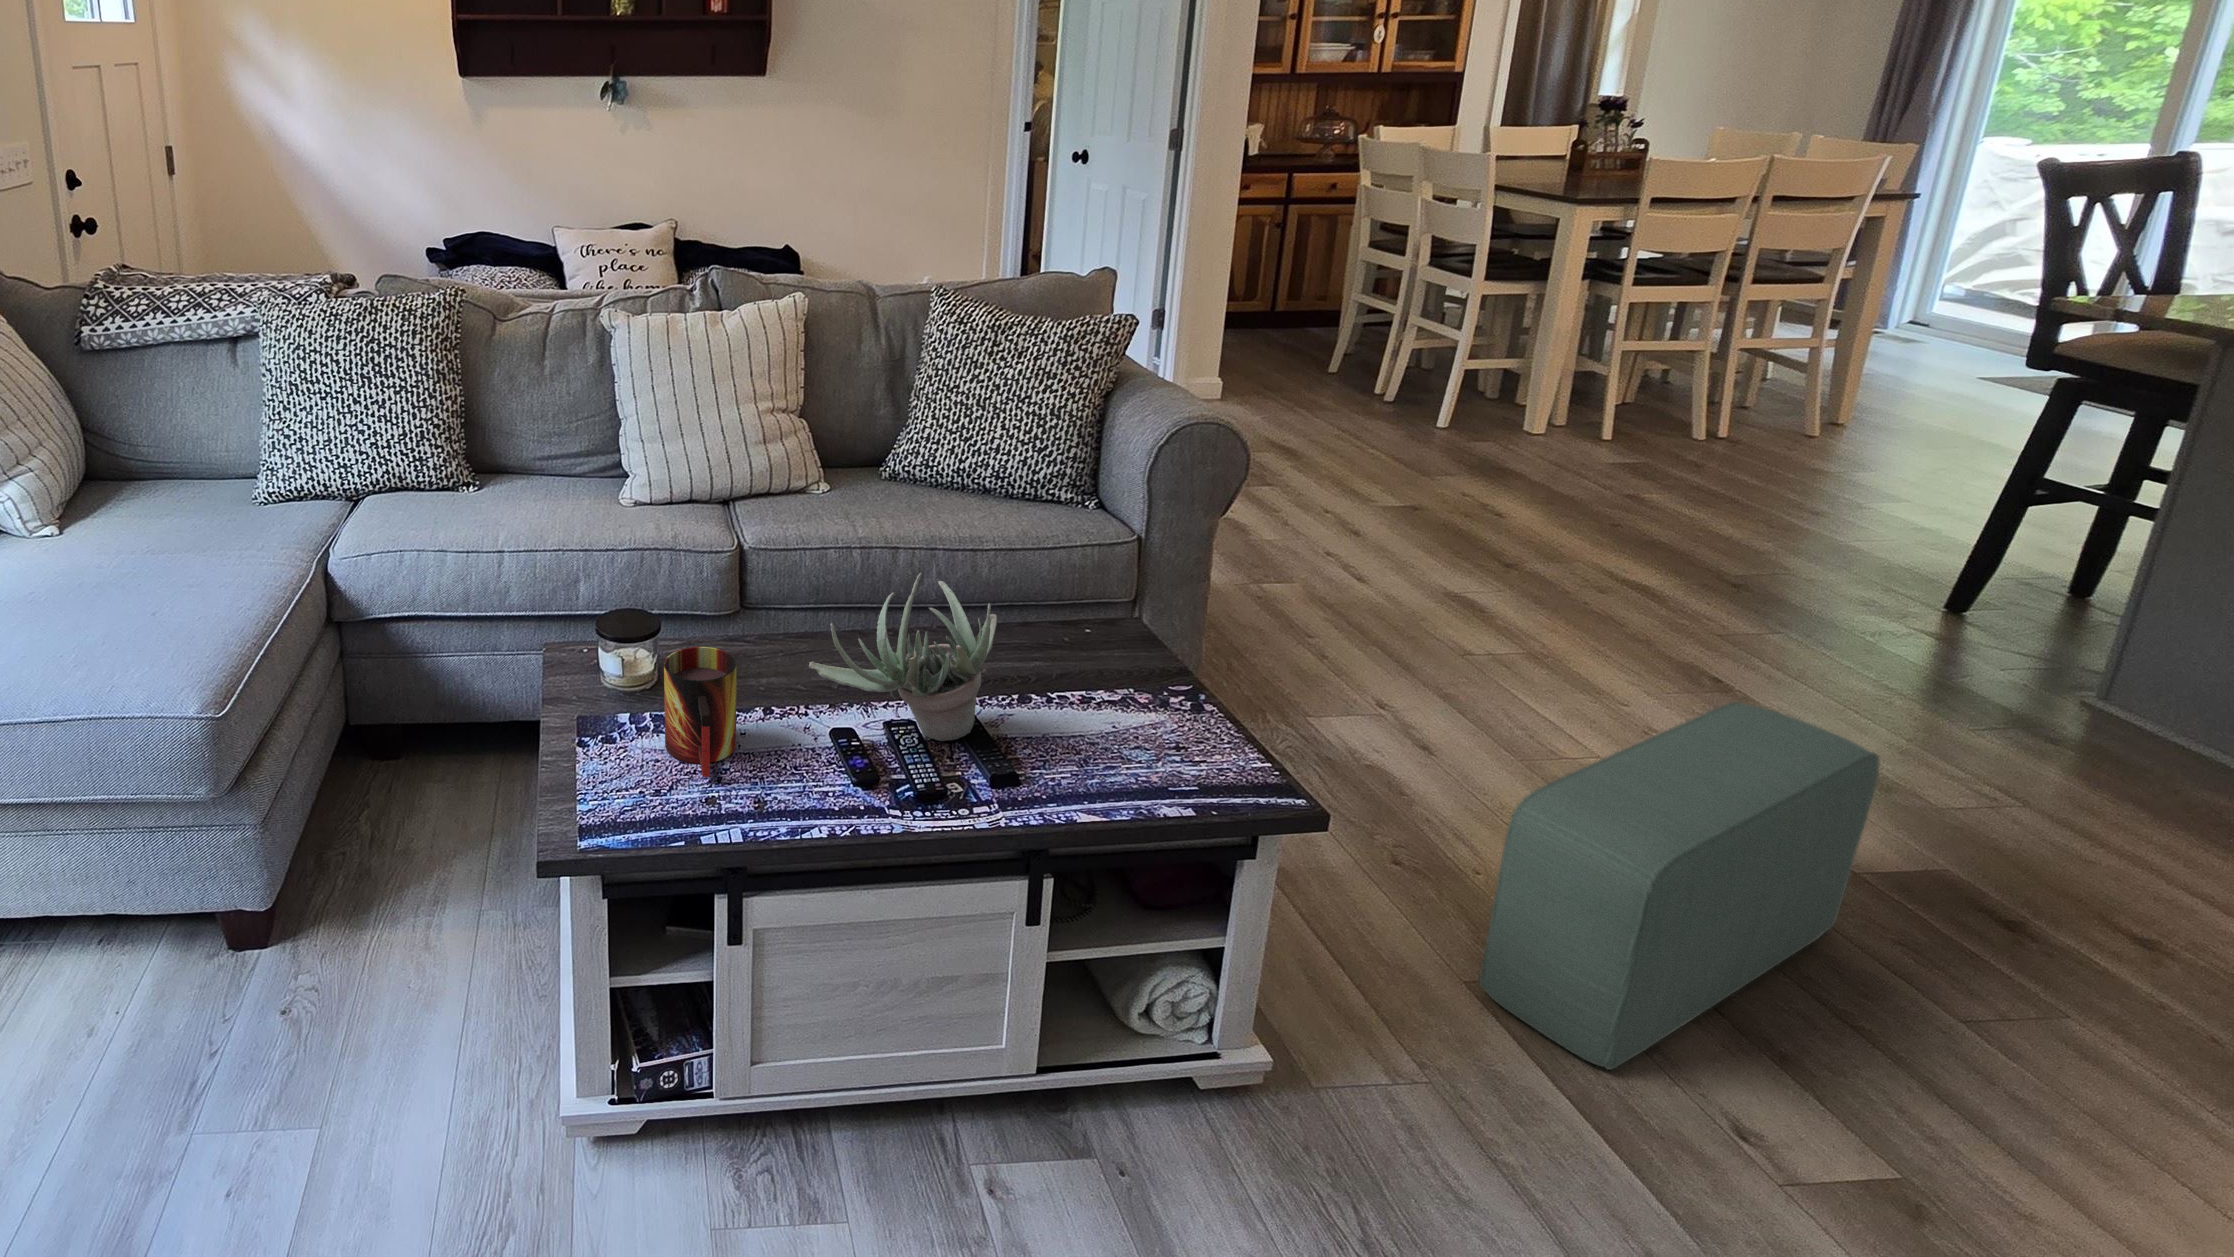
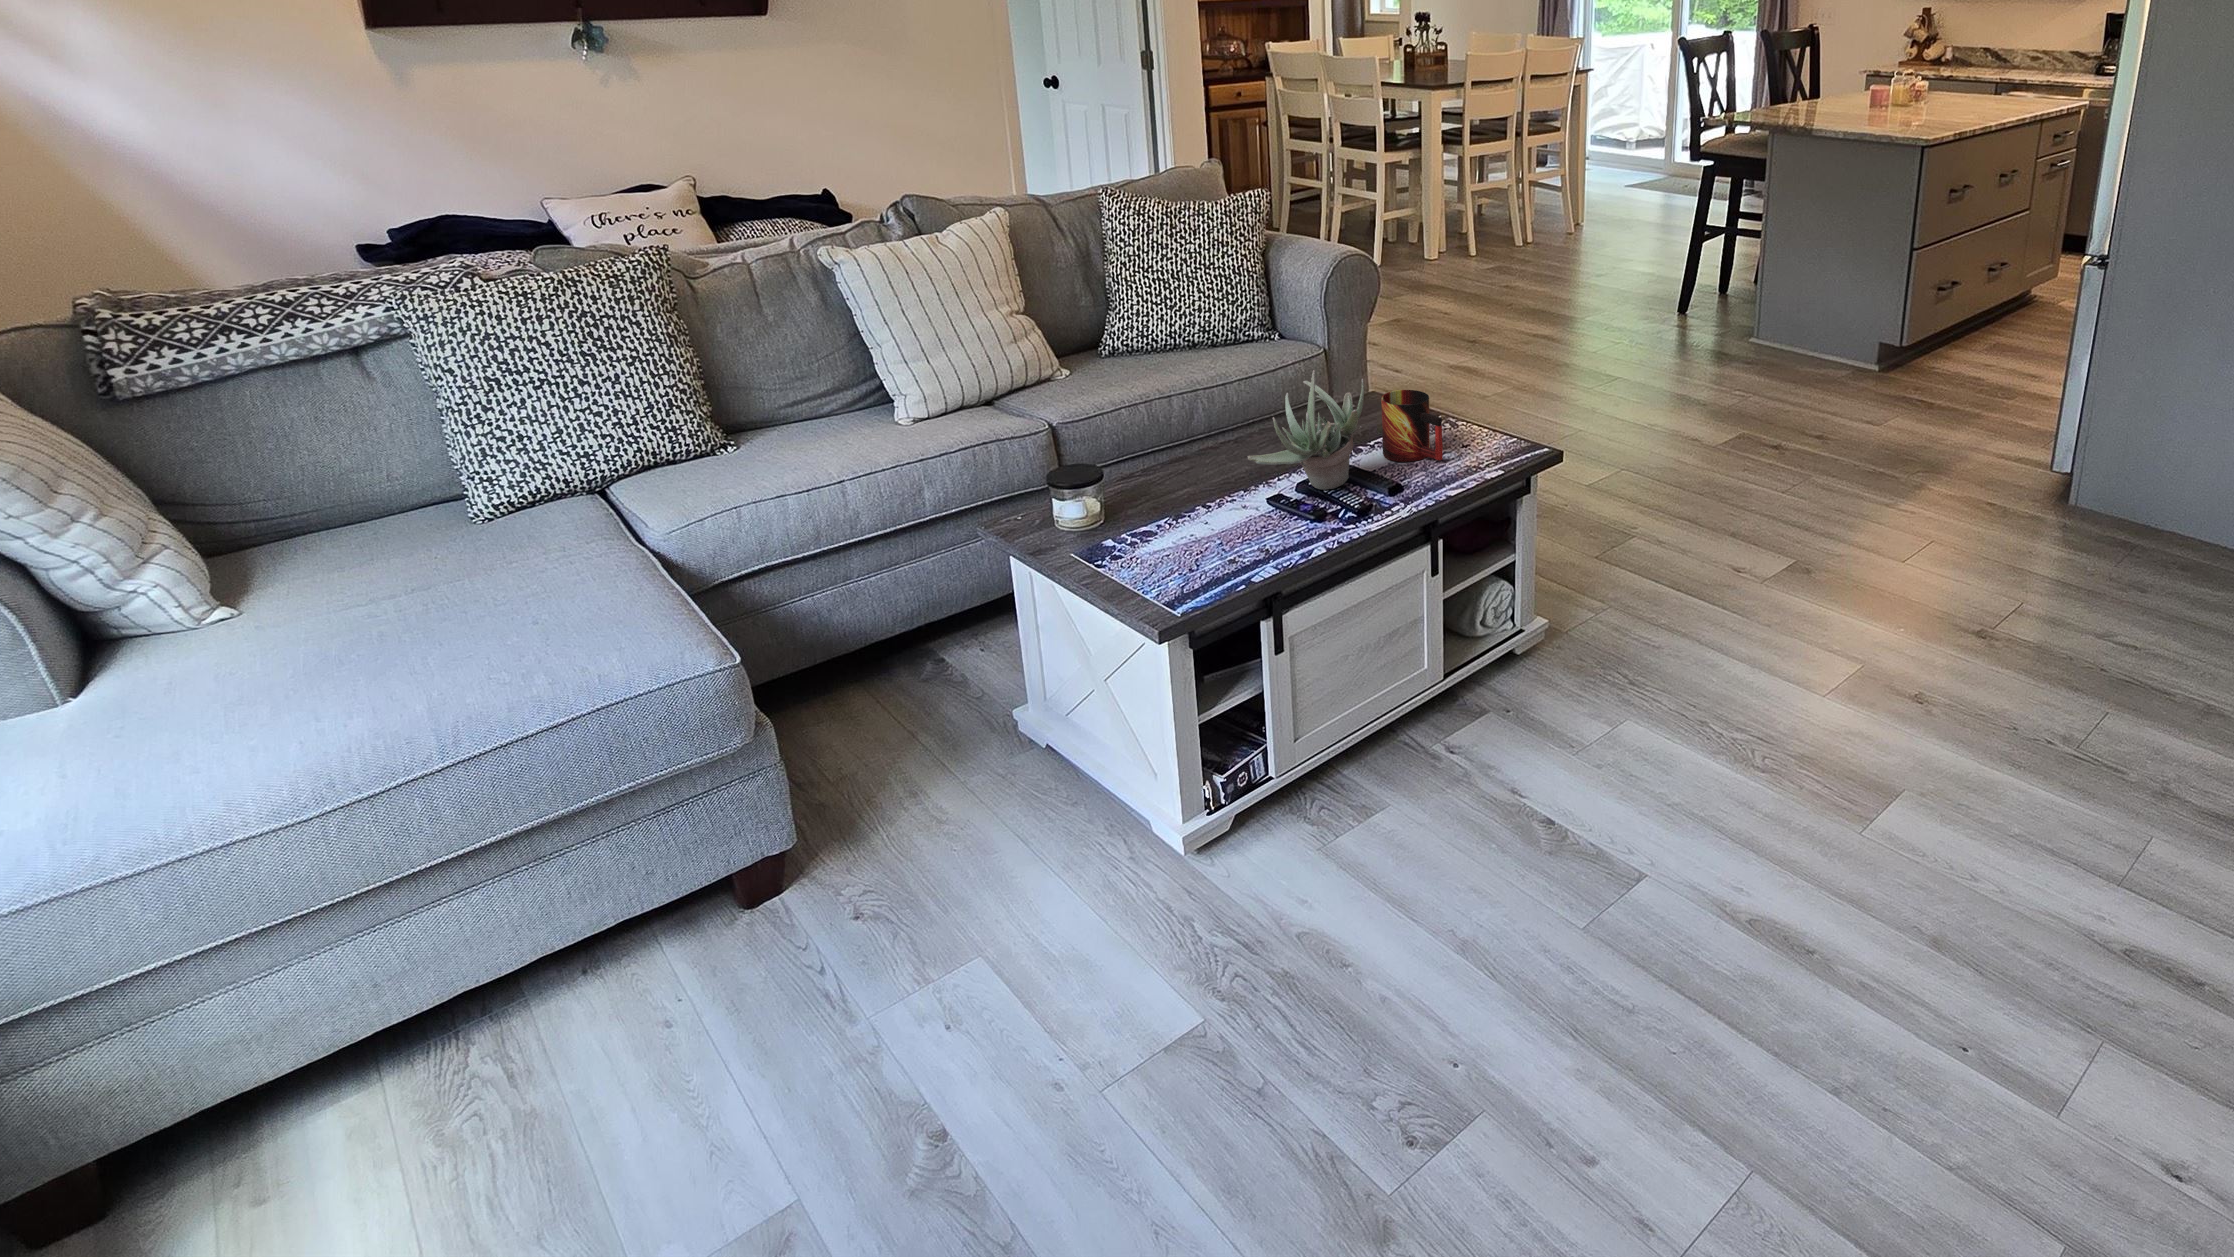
mug: present [664,647,736,777] -> present [1381,390,1443,462]
pouf: present [1479,702,1880,1070] -> none [1599,365,1720,566]

